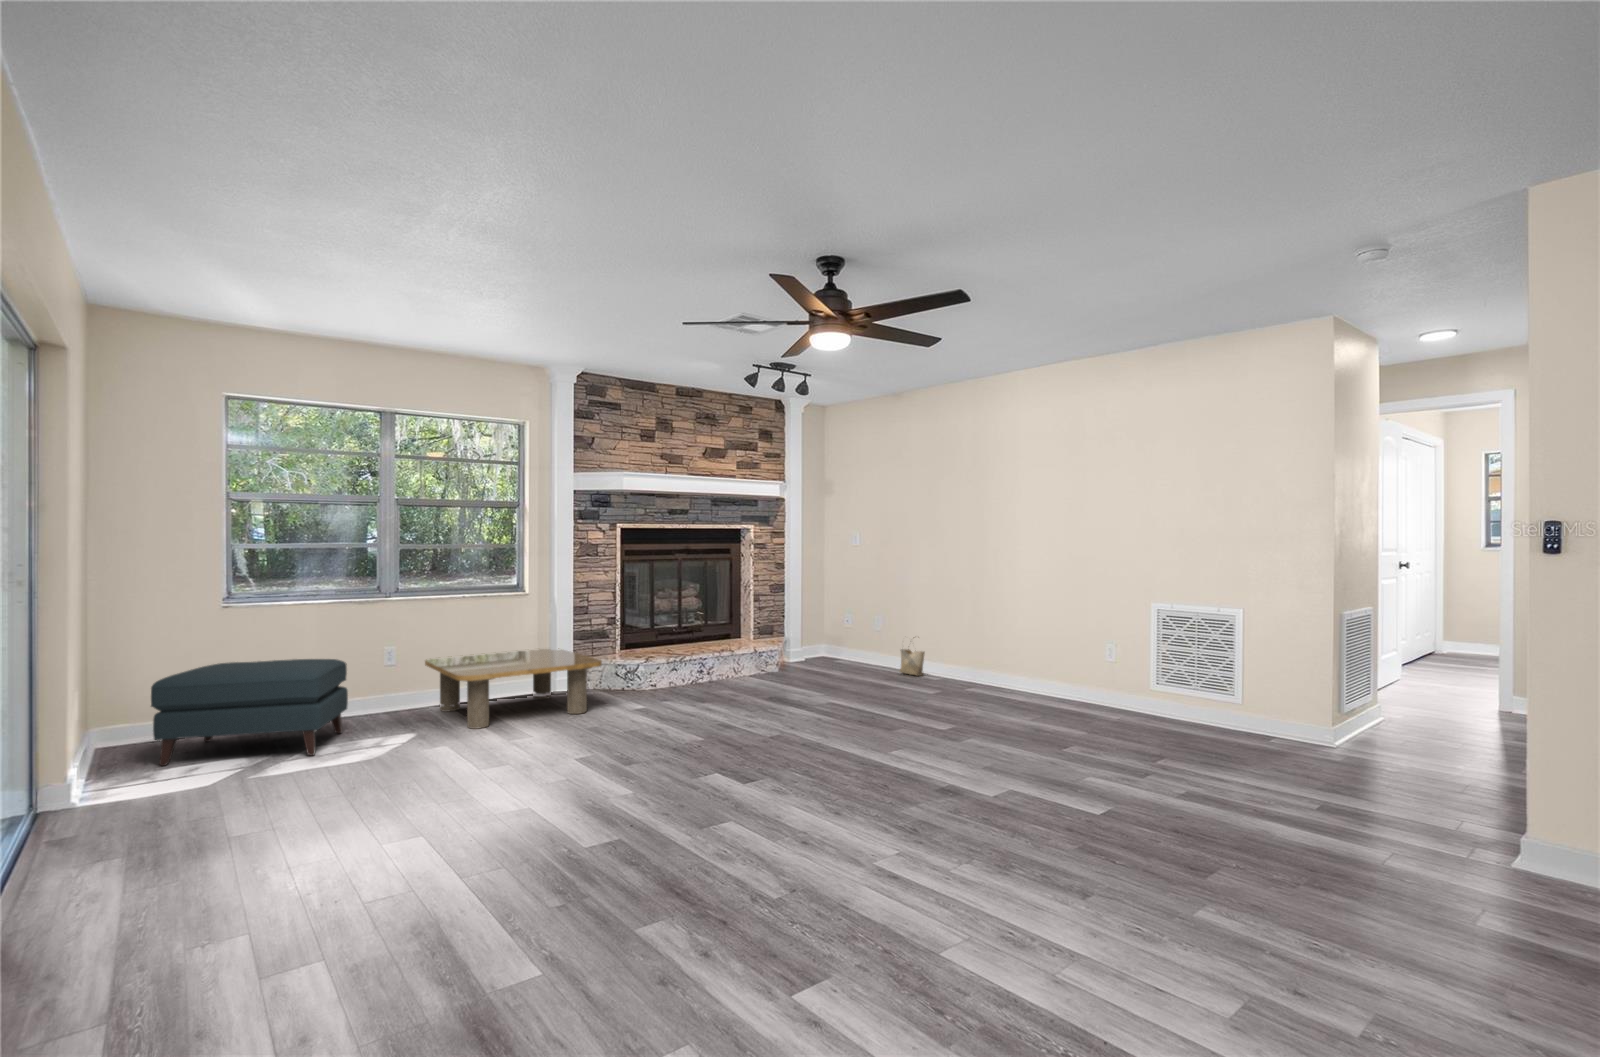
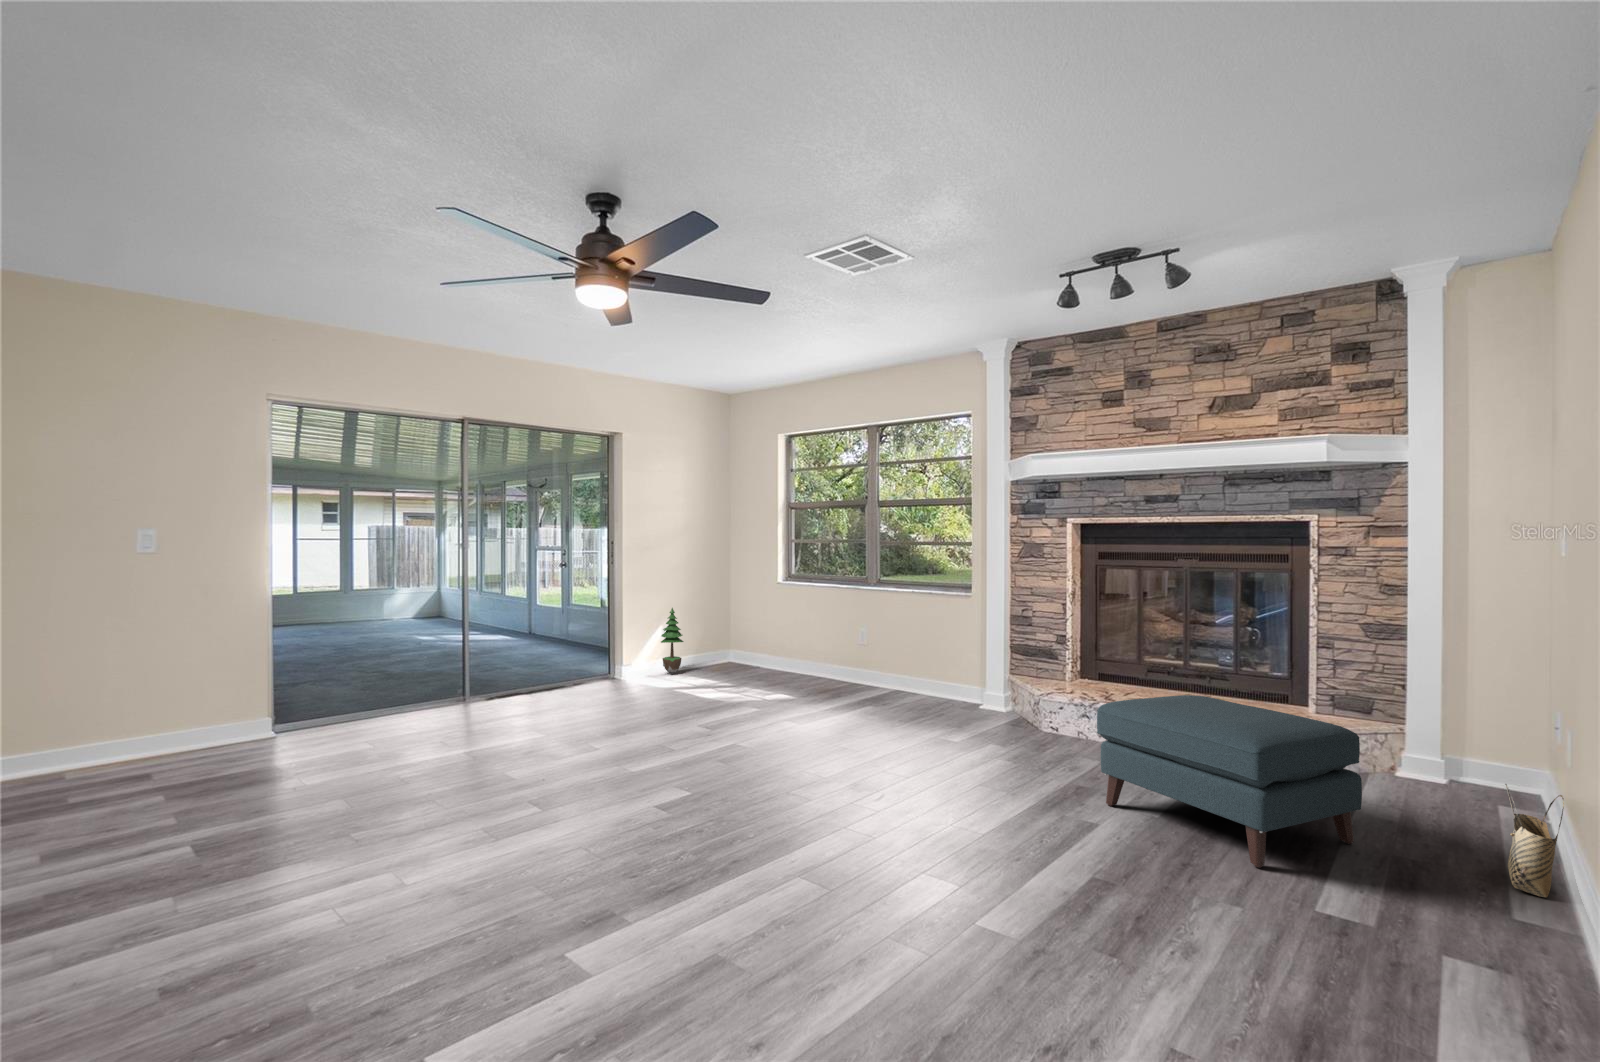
coffee table: present [425,648,602,729] -> none [806,644,987,725]
ottoman: present [151,659,348,766] -> present [1097,695,1362,868]
potted tree: none [78,664,132,779] -> present [661,608,684,674]

